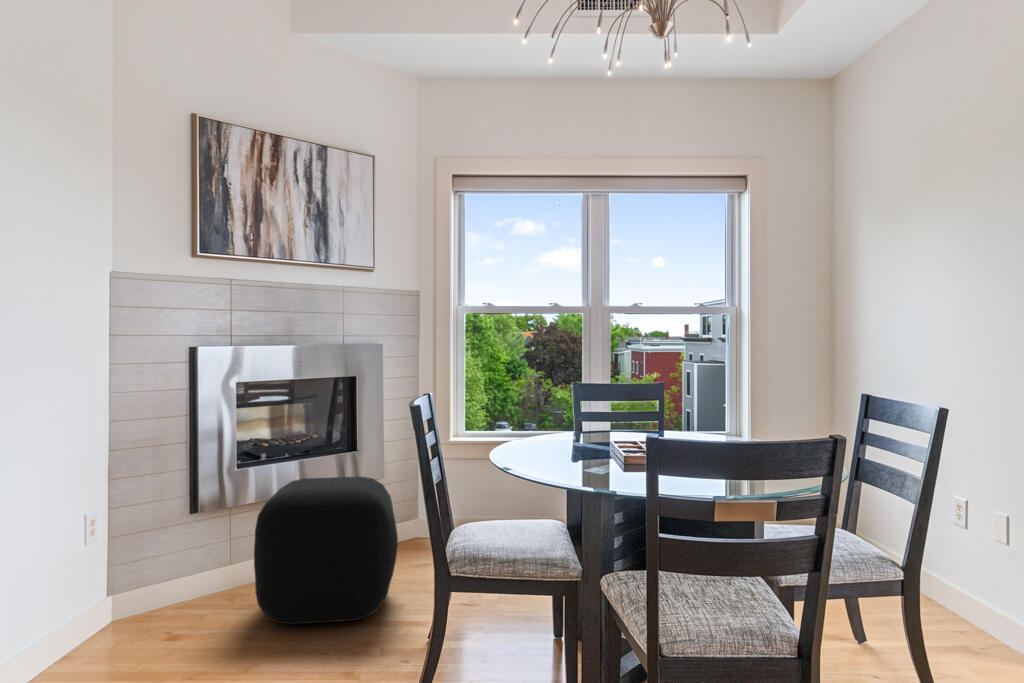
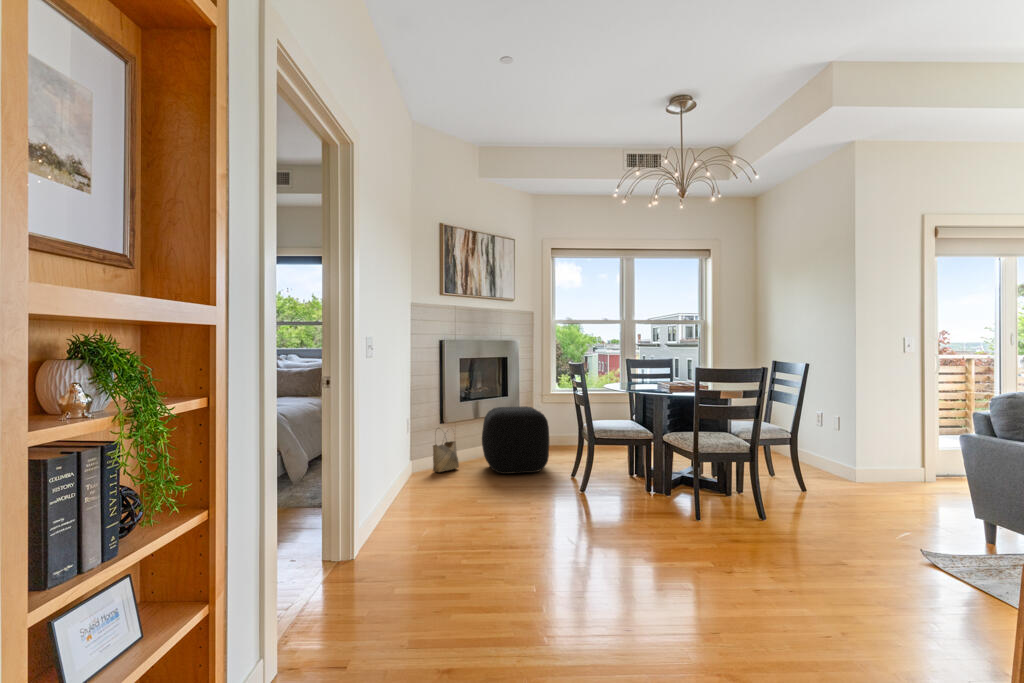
woven basket: none [149,522,217,619] -> present [433,441,459,472]

